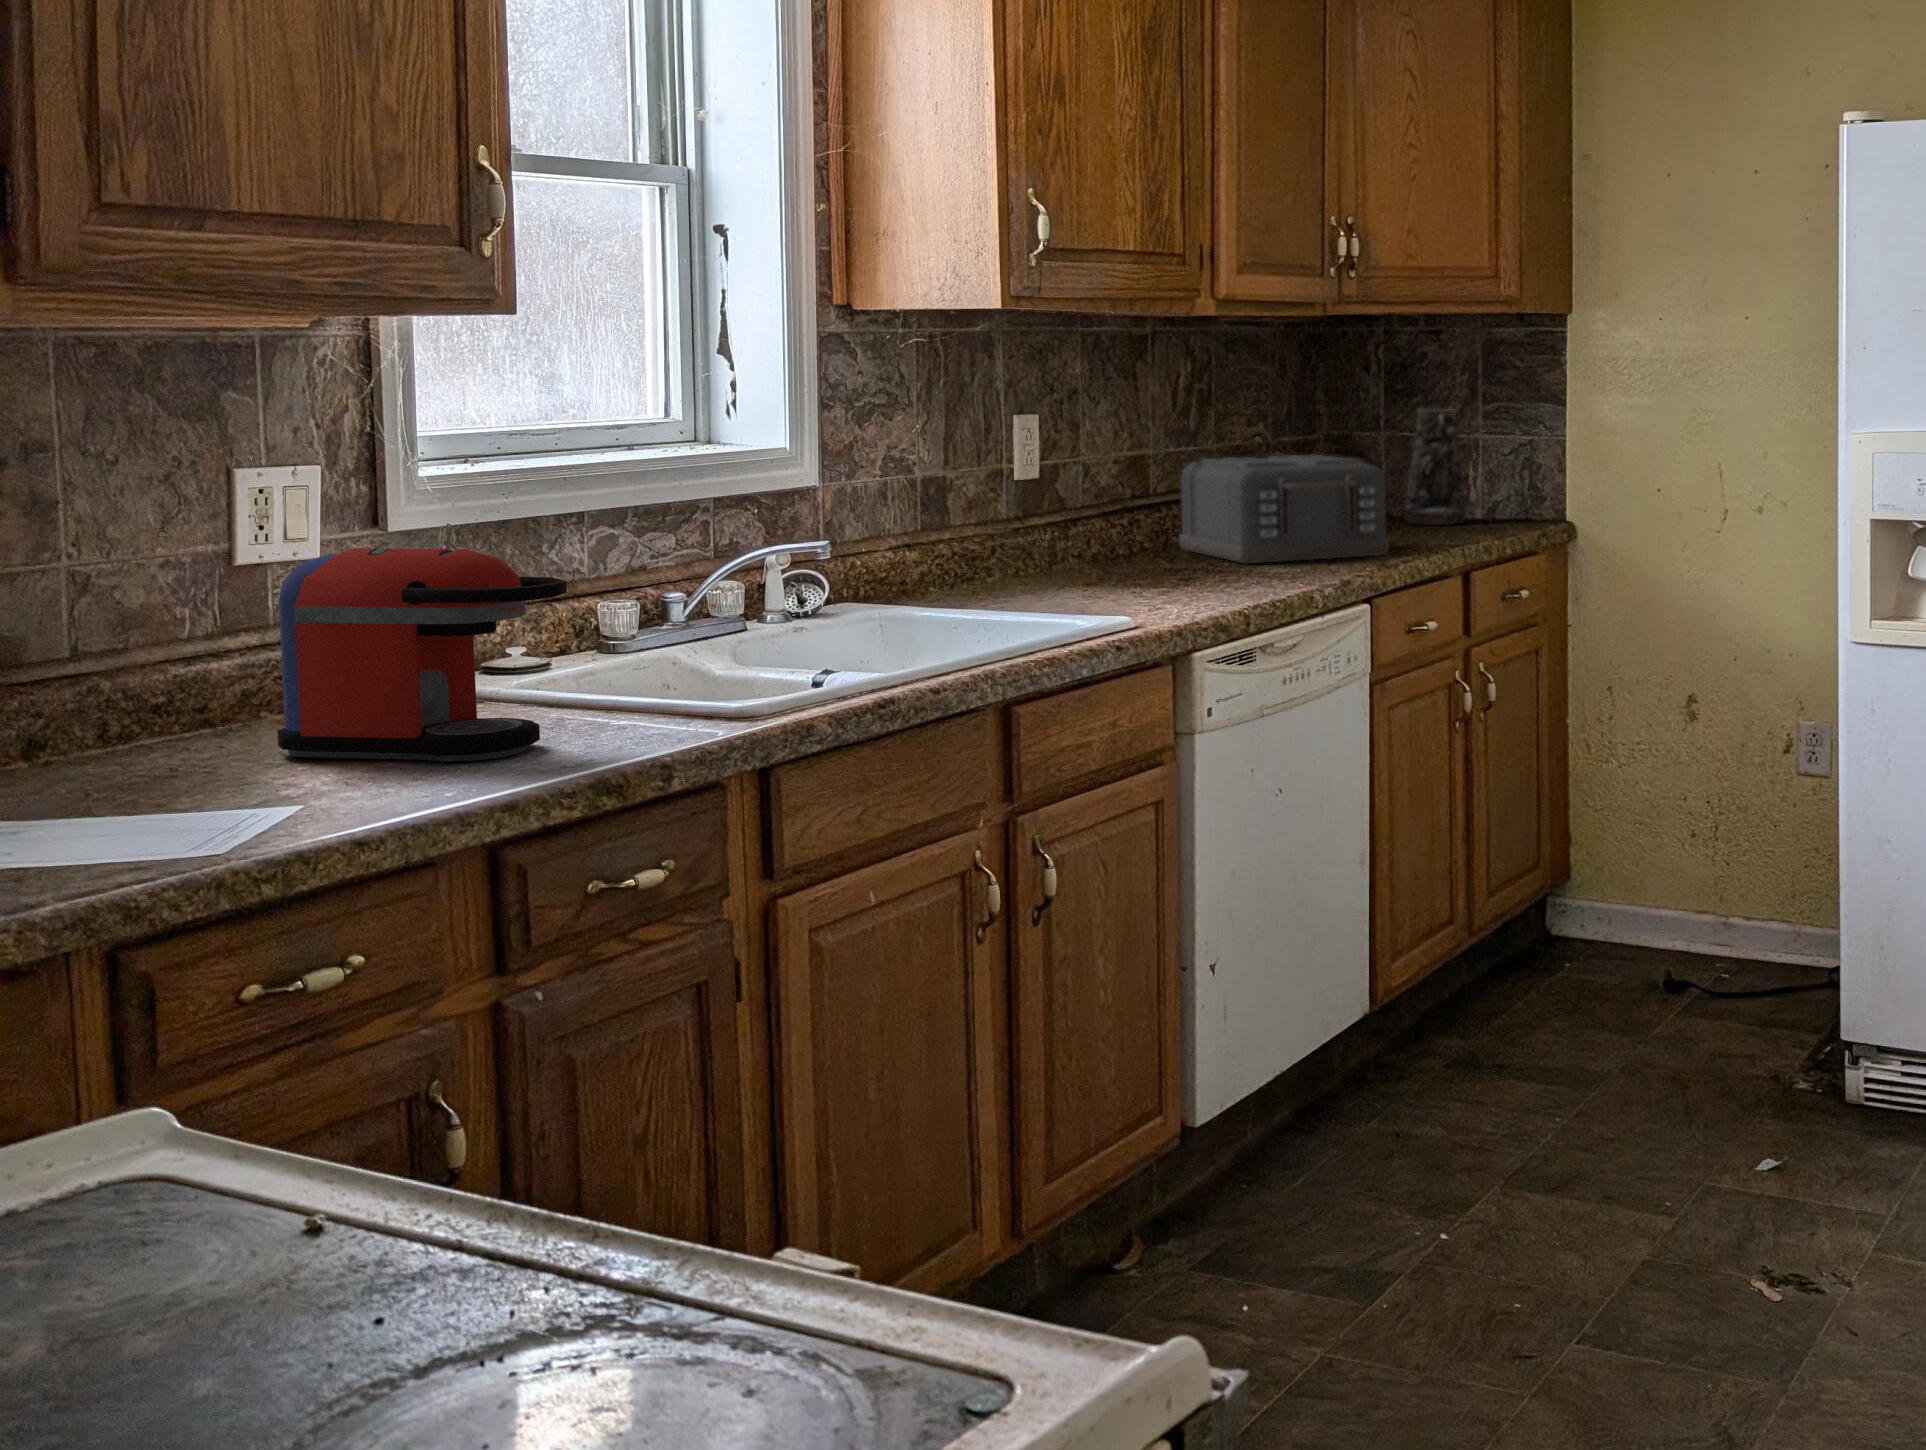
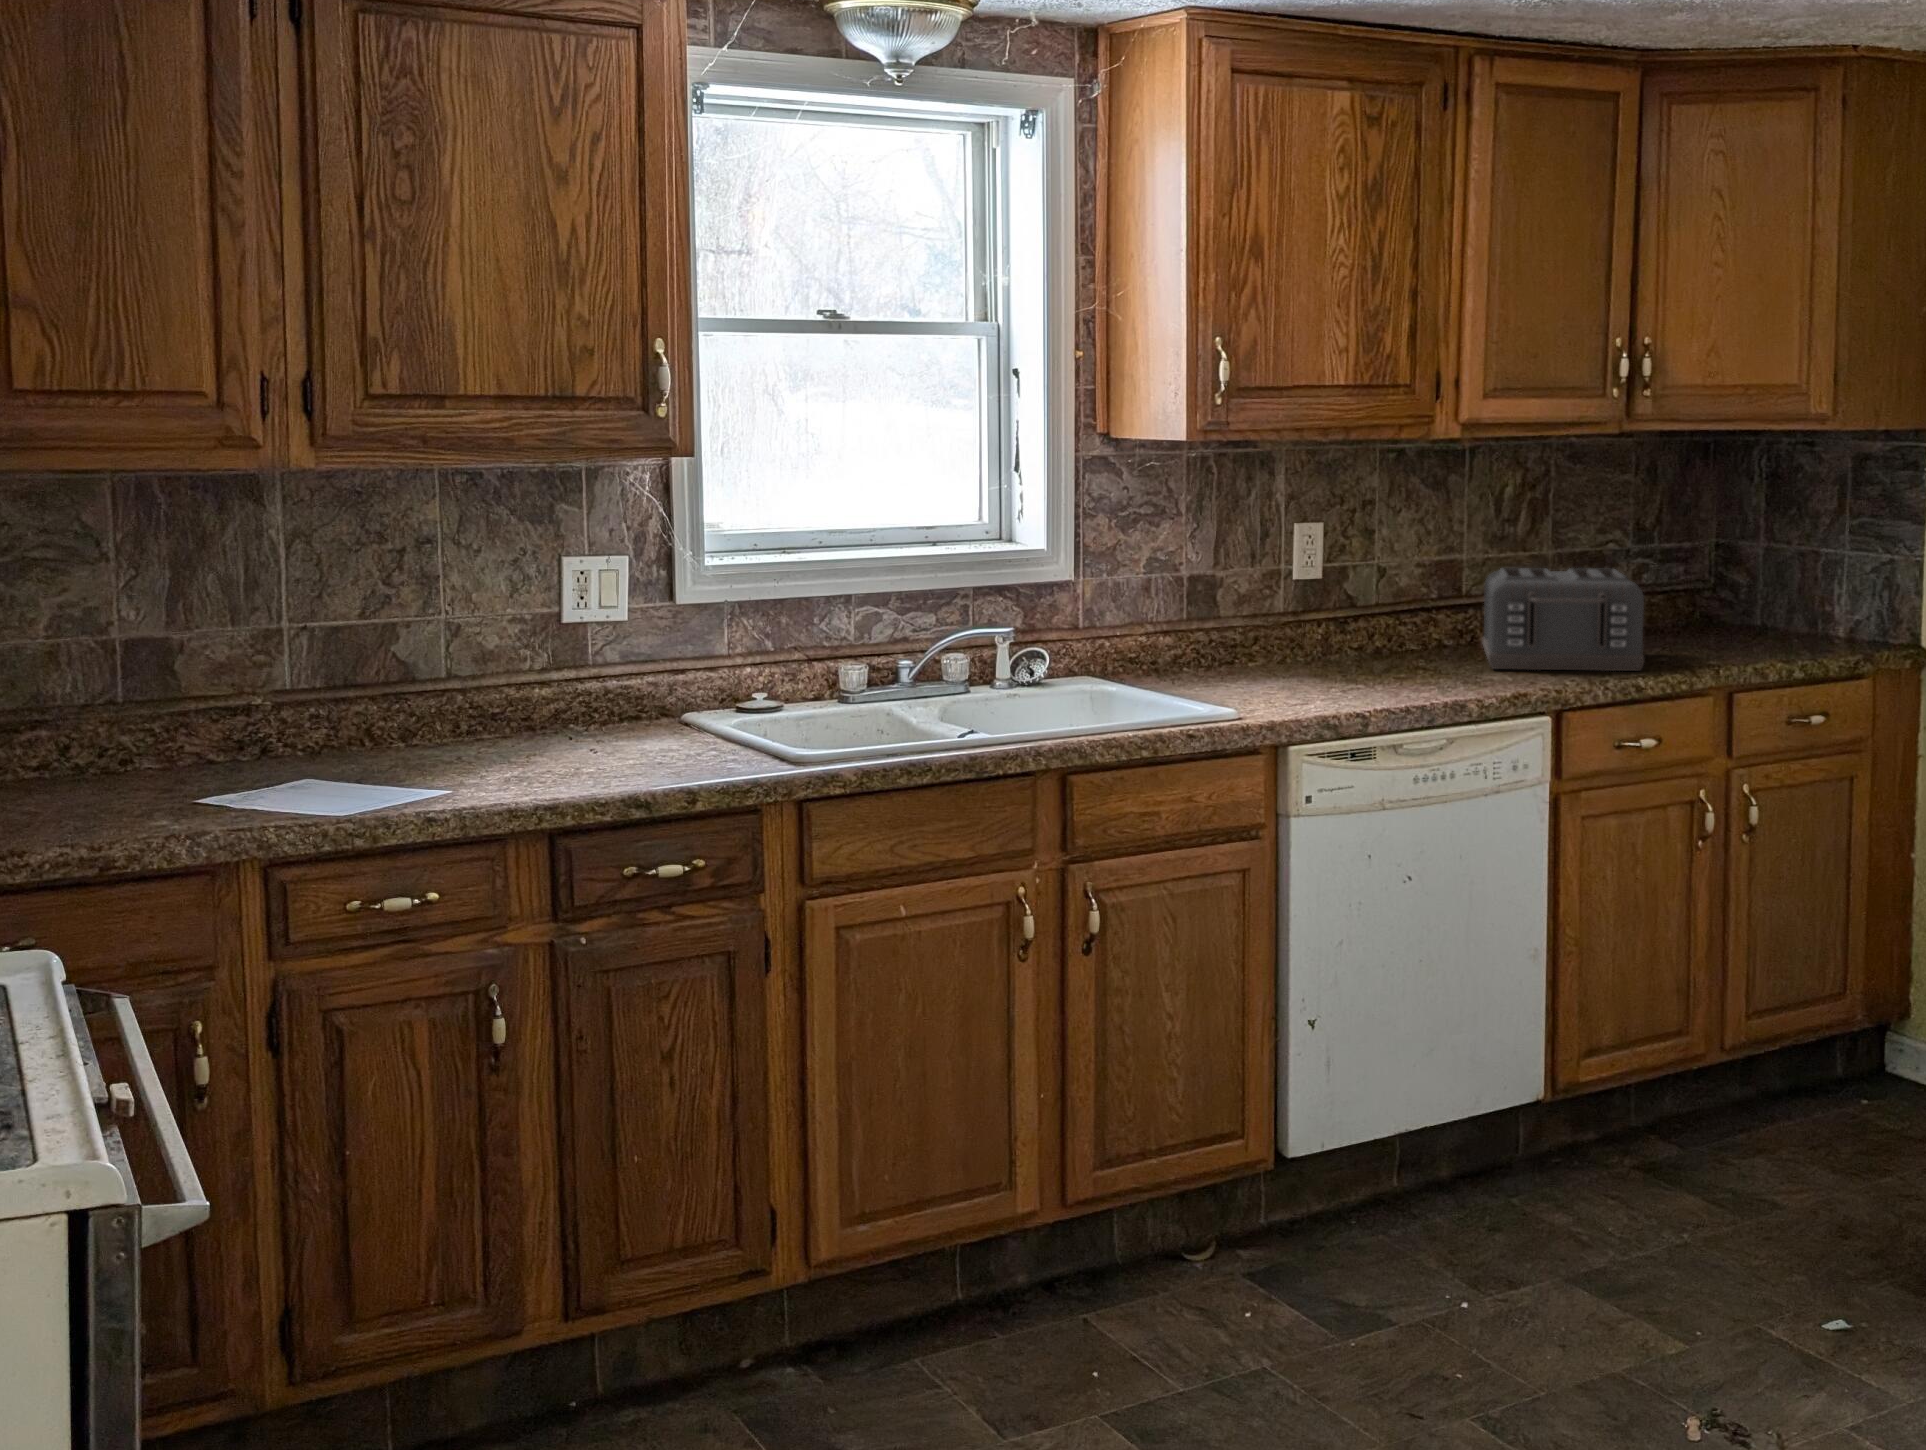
vase: present [1405,409,1466,525] -> none [1762,525,1827,643]
coffee maker: present [277,548,567,762] -> none [510,620,655,773]

